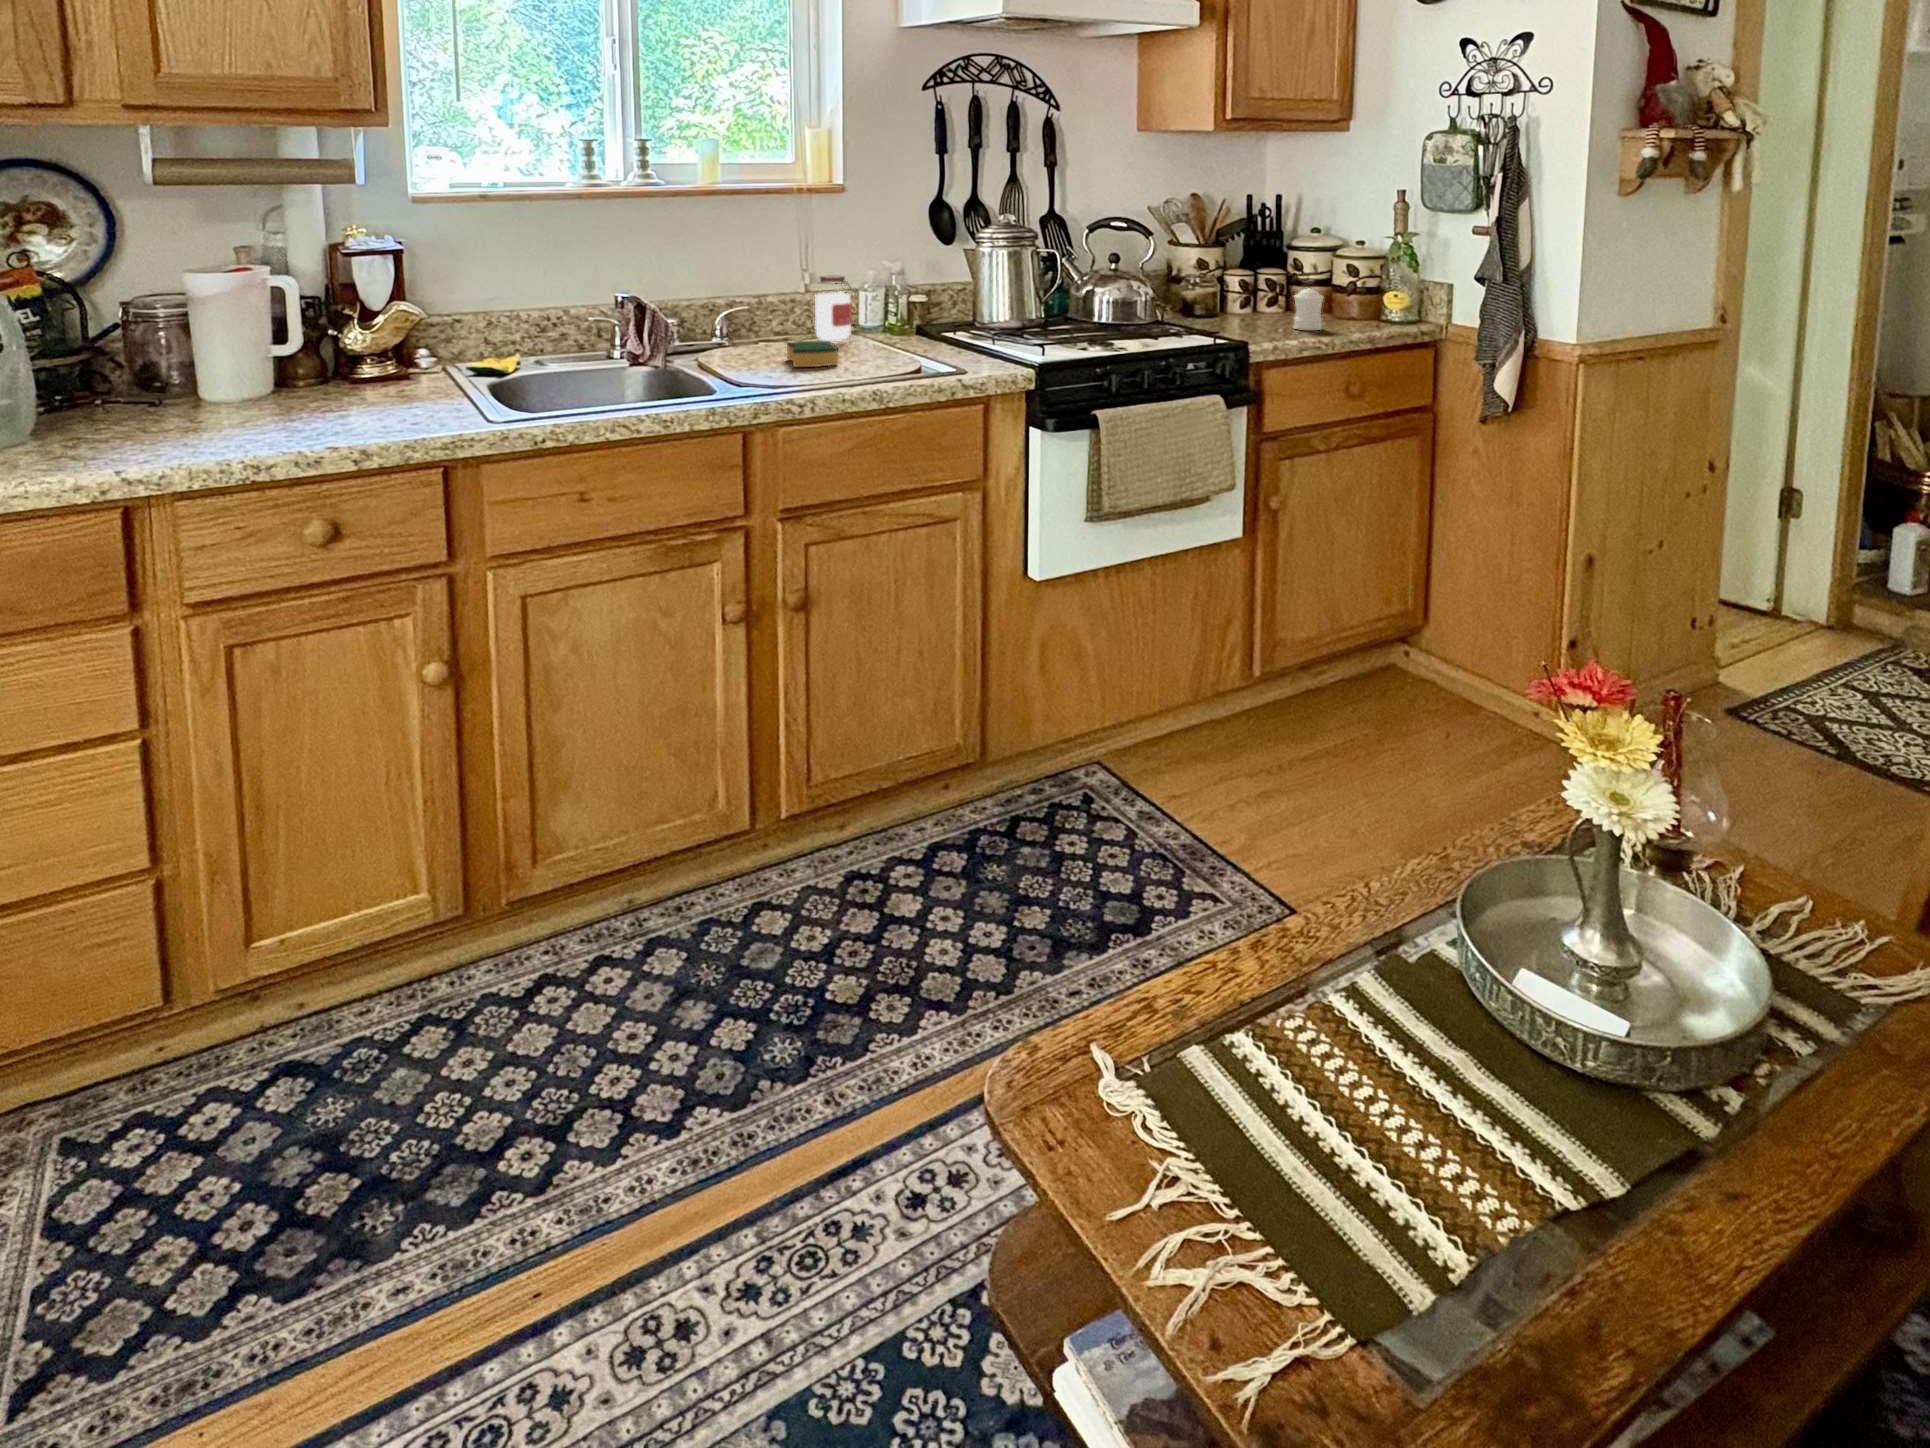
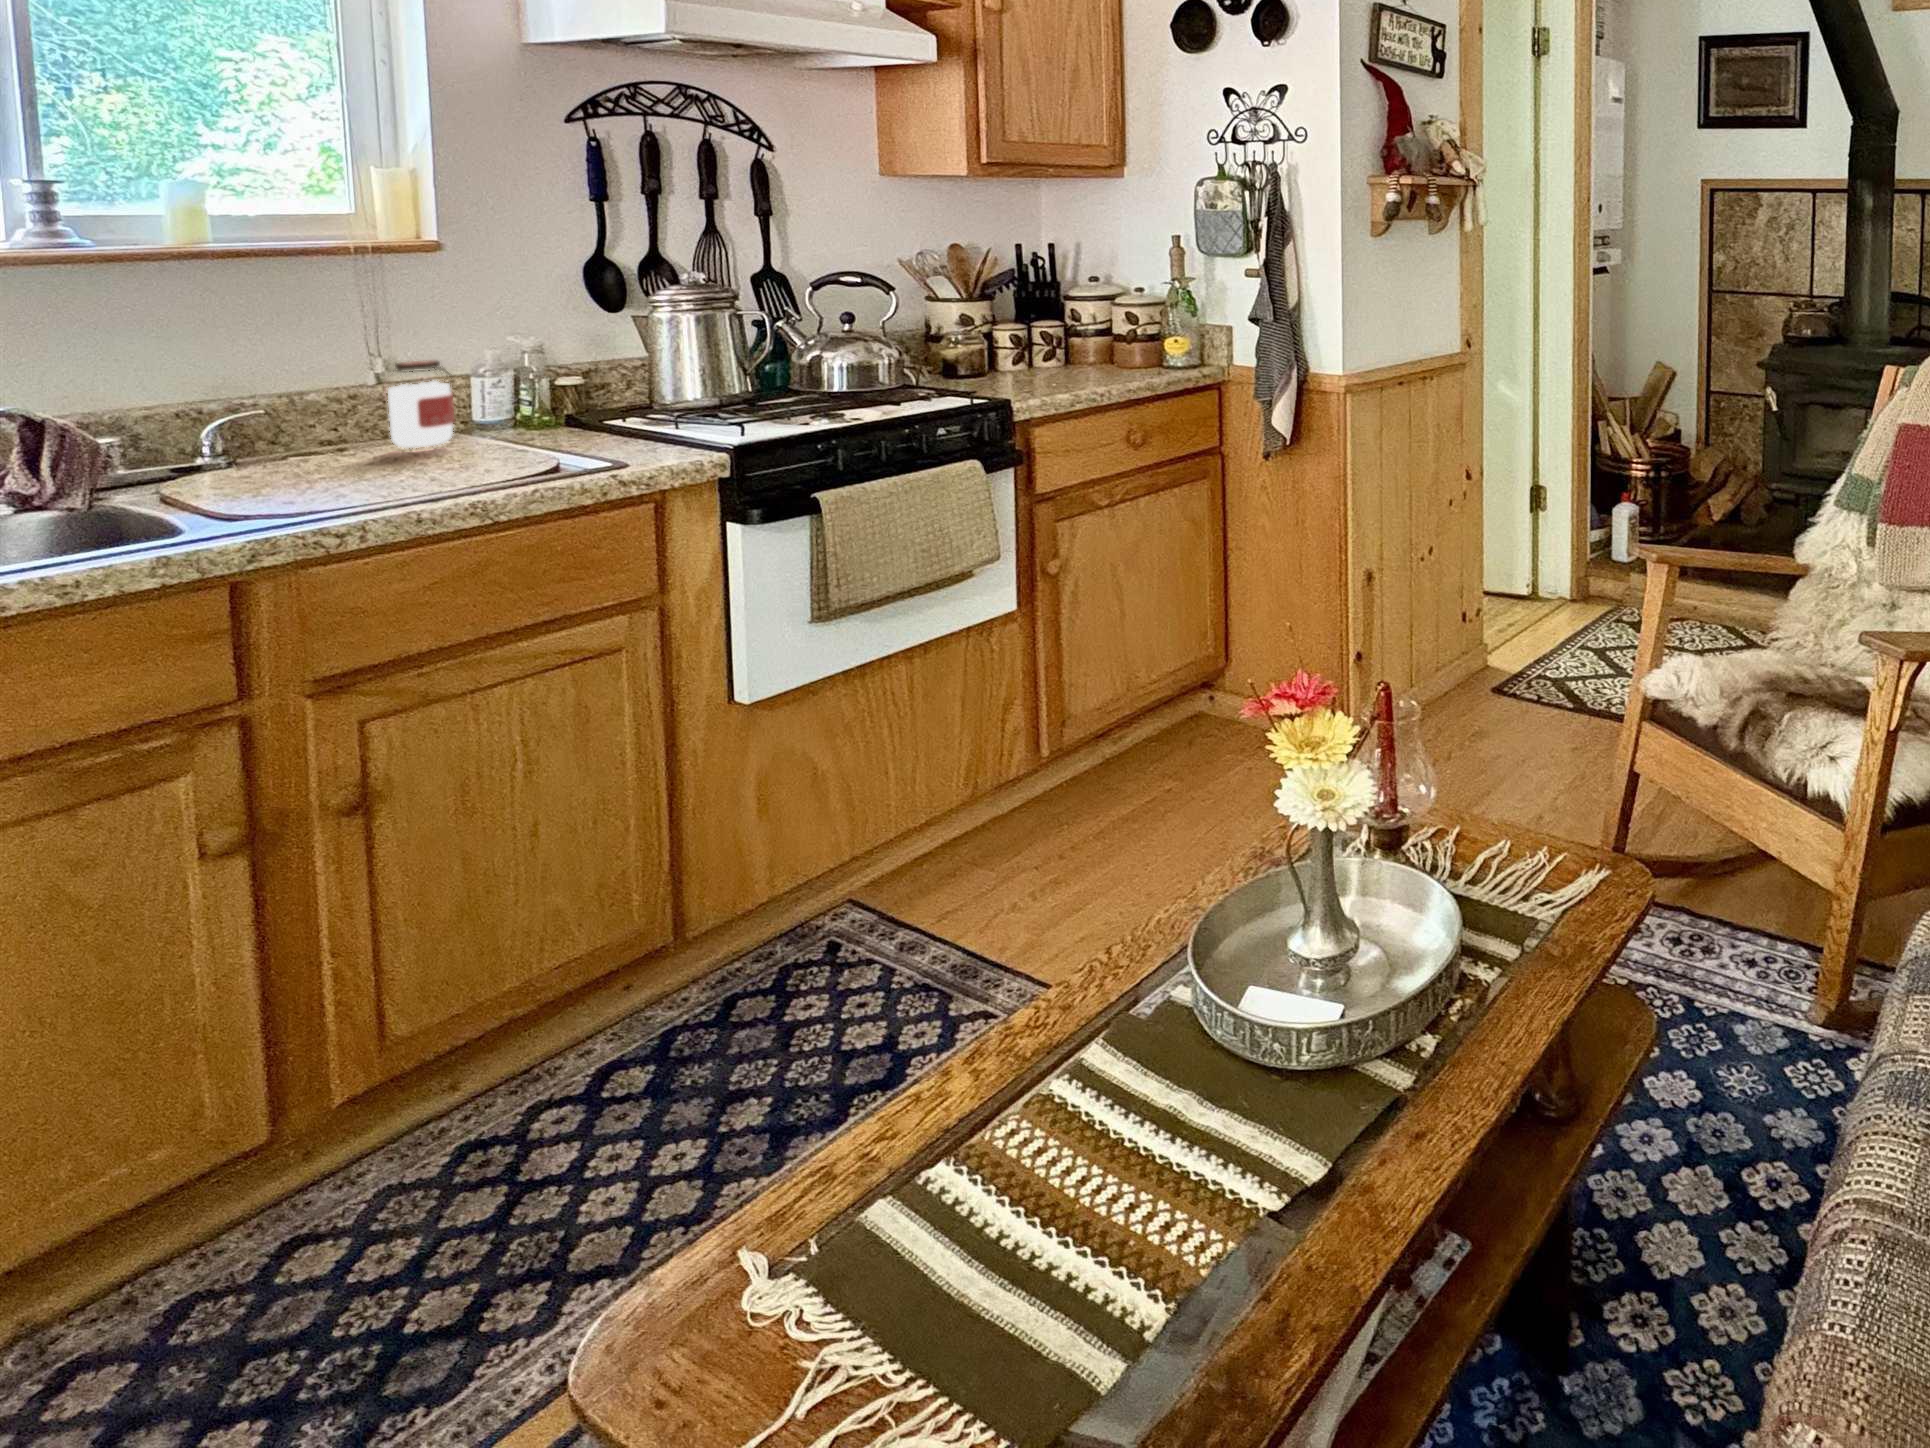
salt shaker: present [1294,288,1324,330] -> none [1065,339,1098,384]
sponge: present [787,340,838,367] -> none [333,446,424,487]

